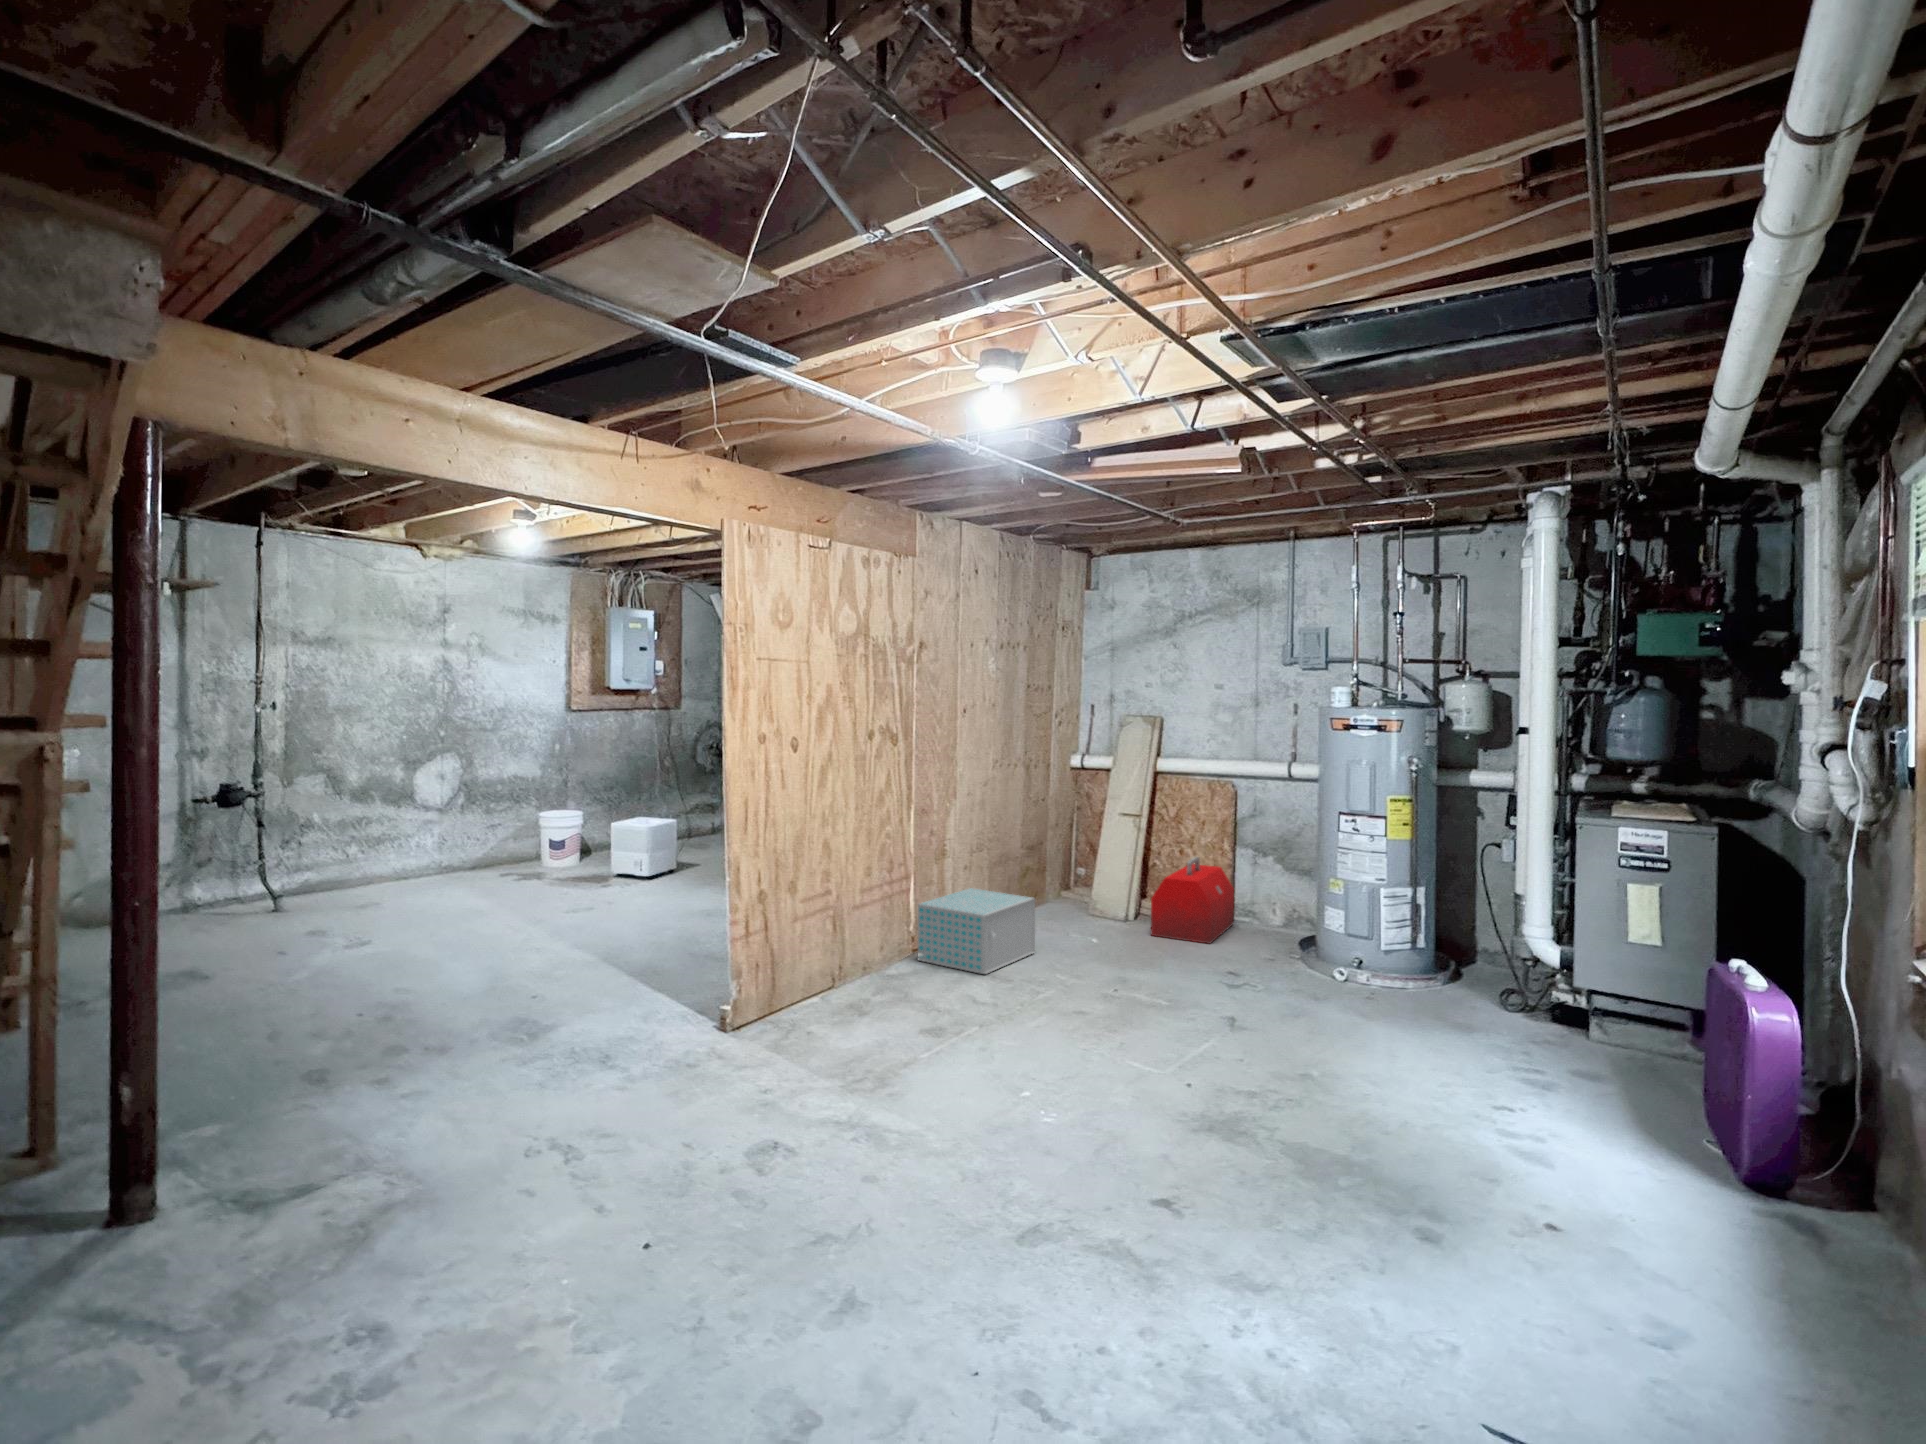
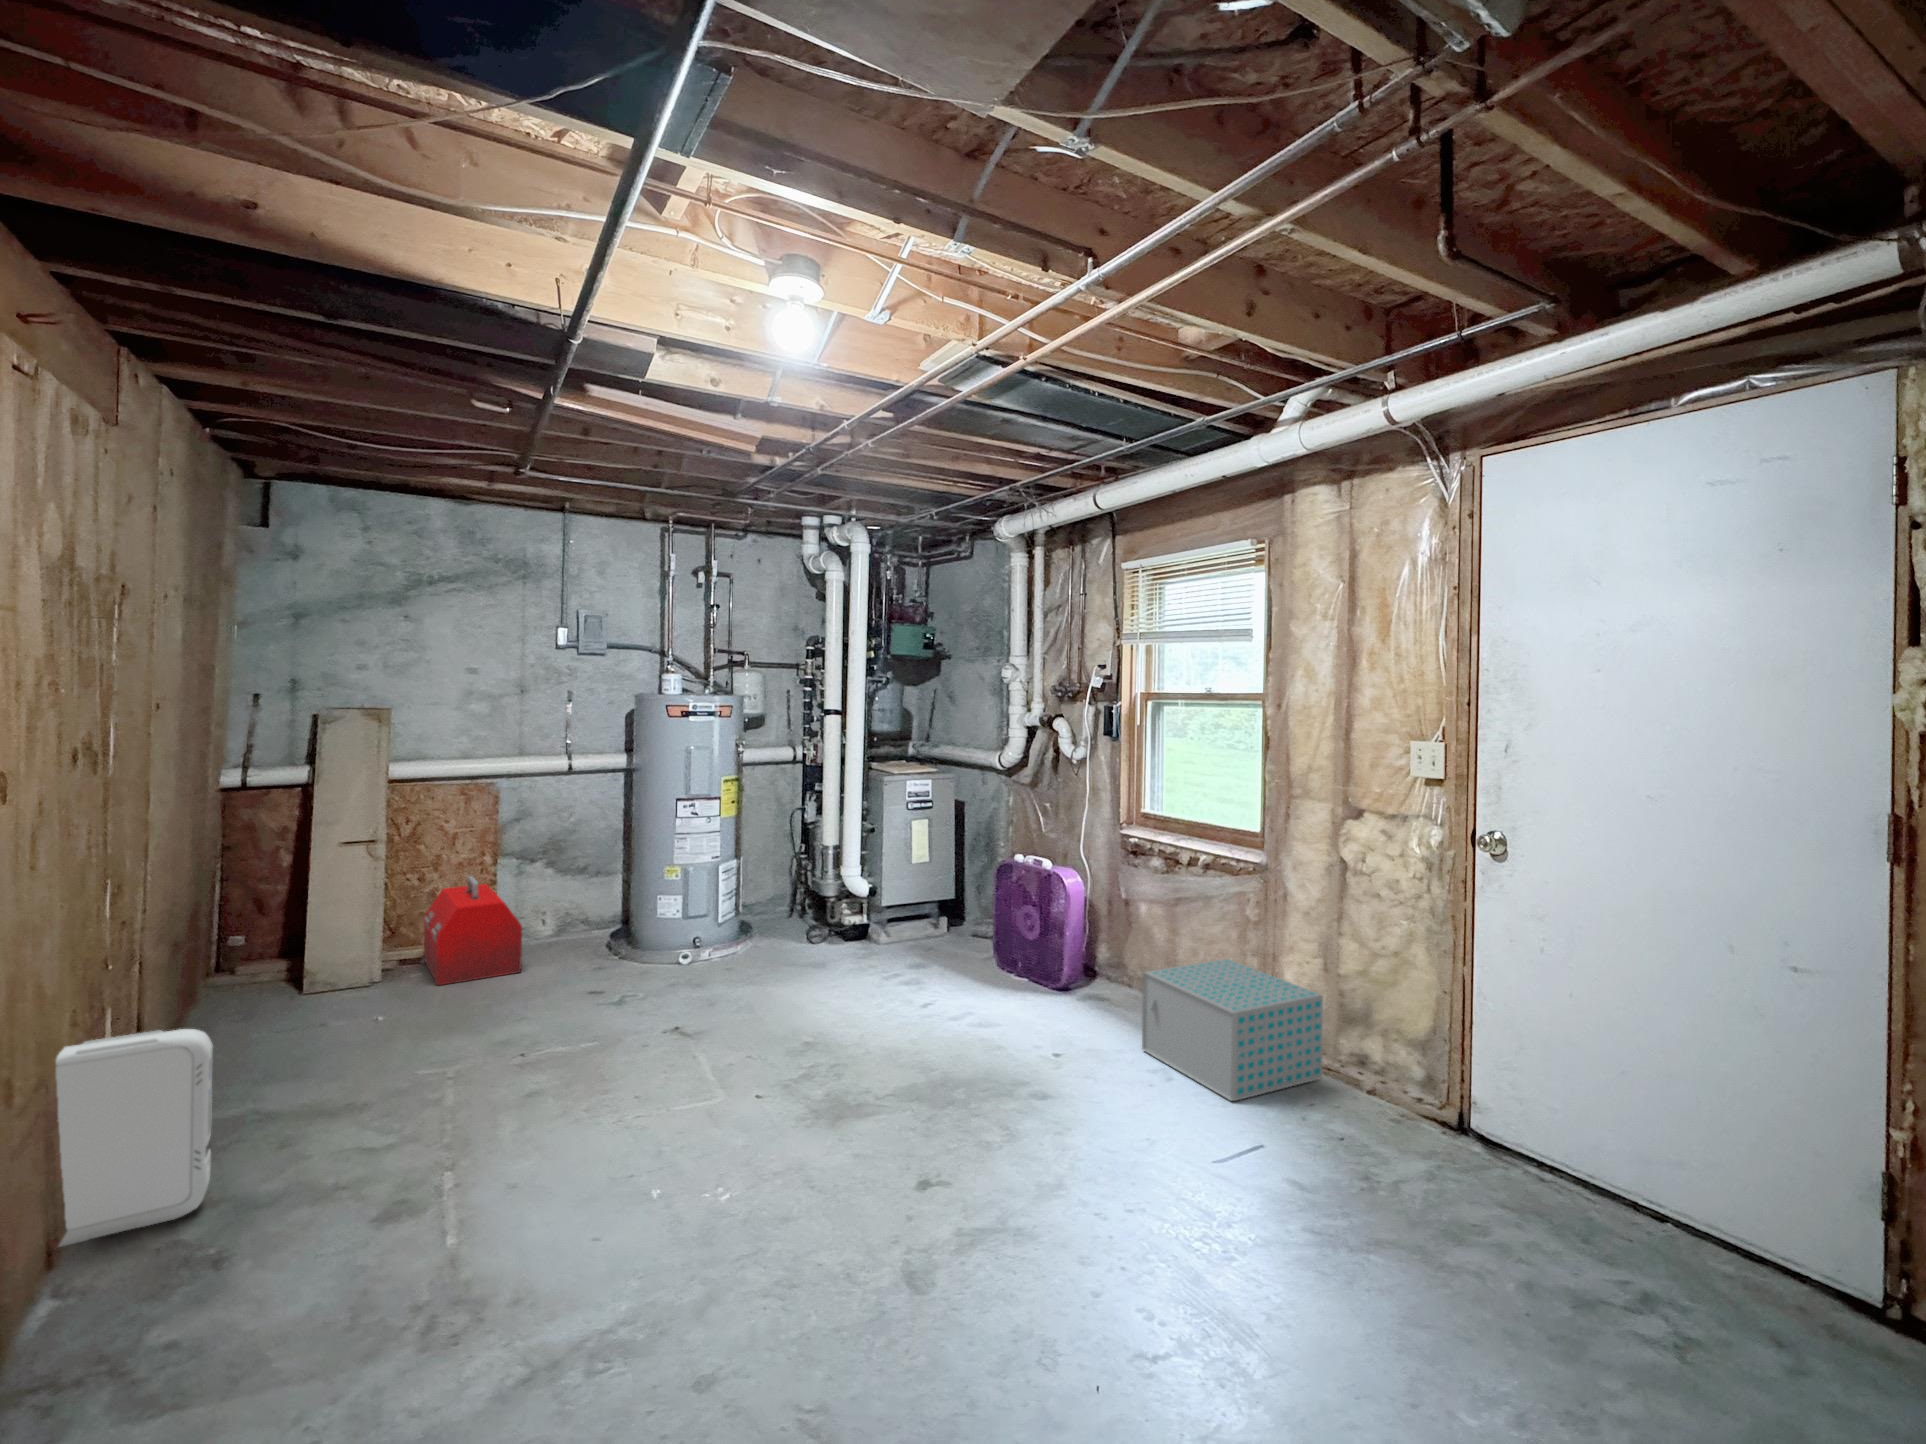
storage box: present [918,888,1035,974] -> present [1142,959,1323,1101]
air purifier: none [830,889,897,995] -> present [56,1029,213,1247]

